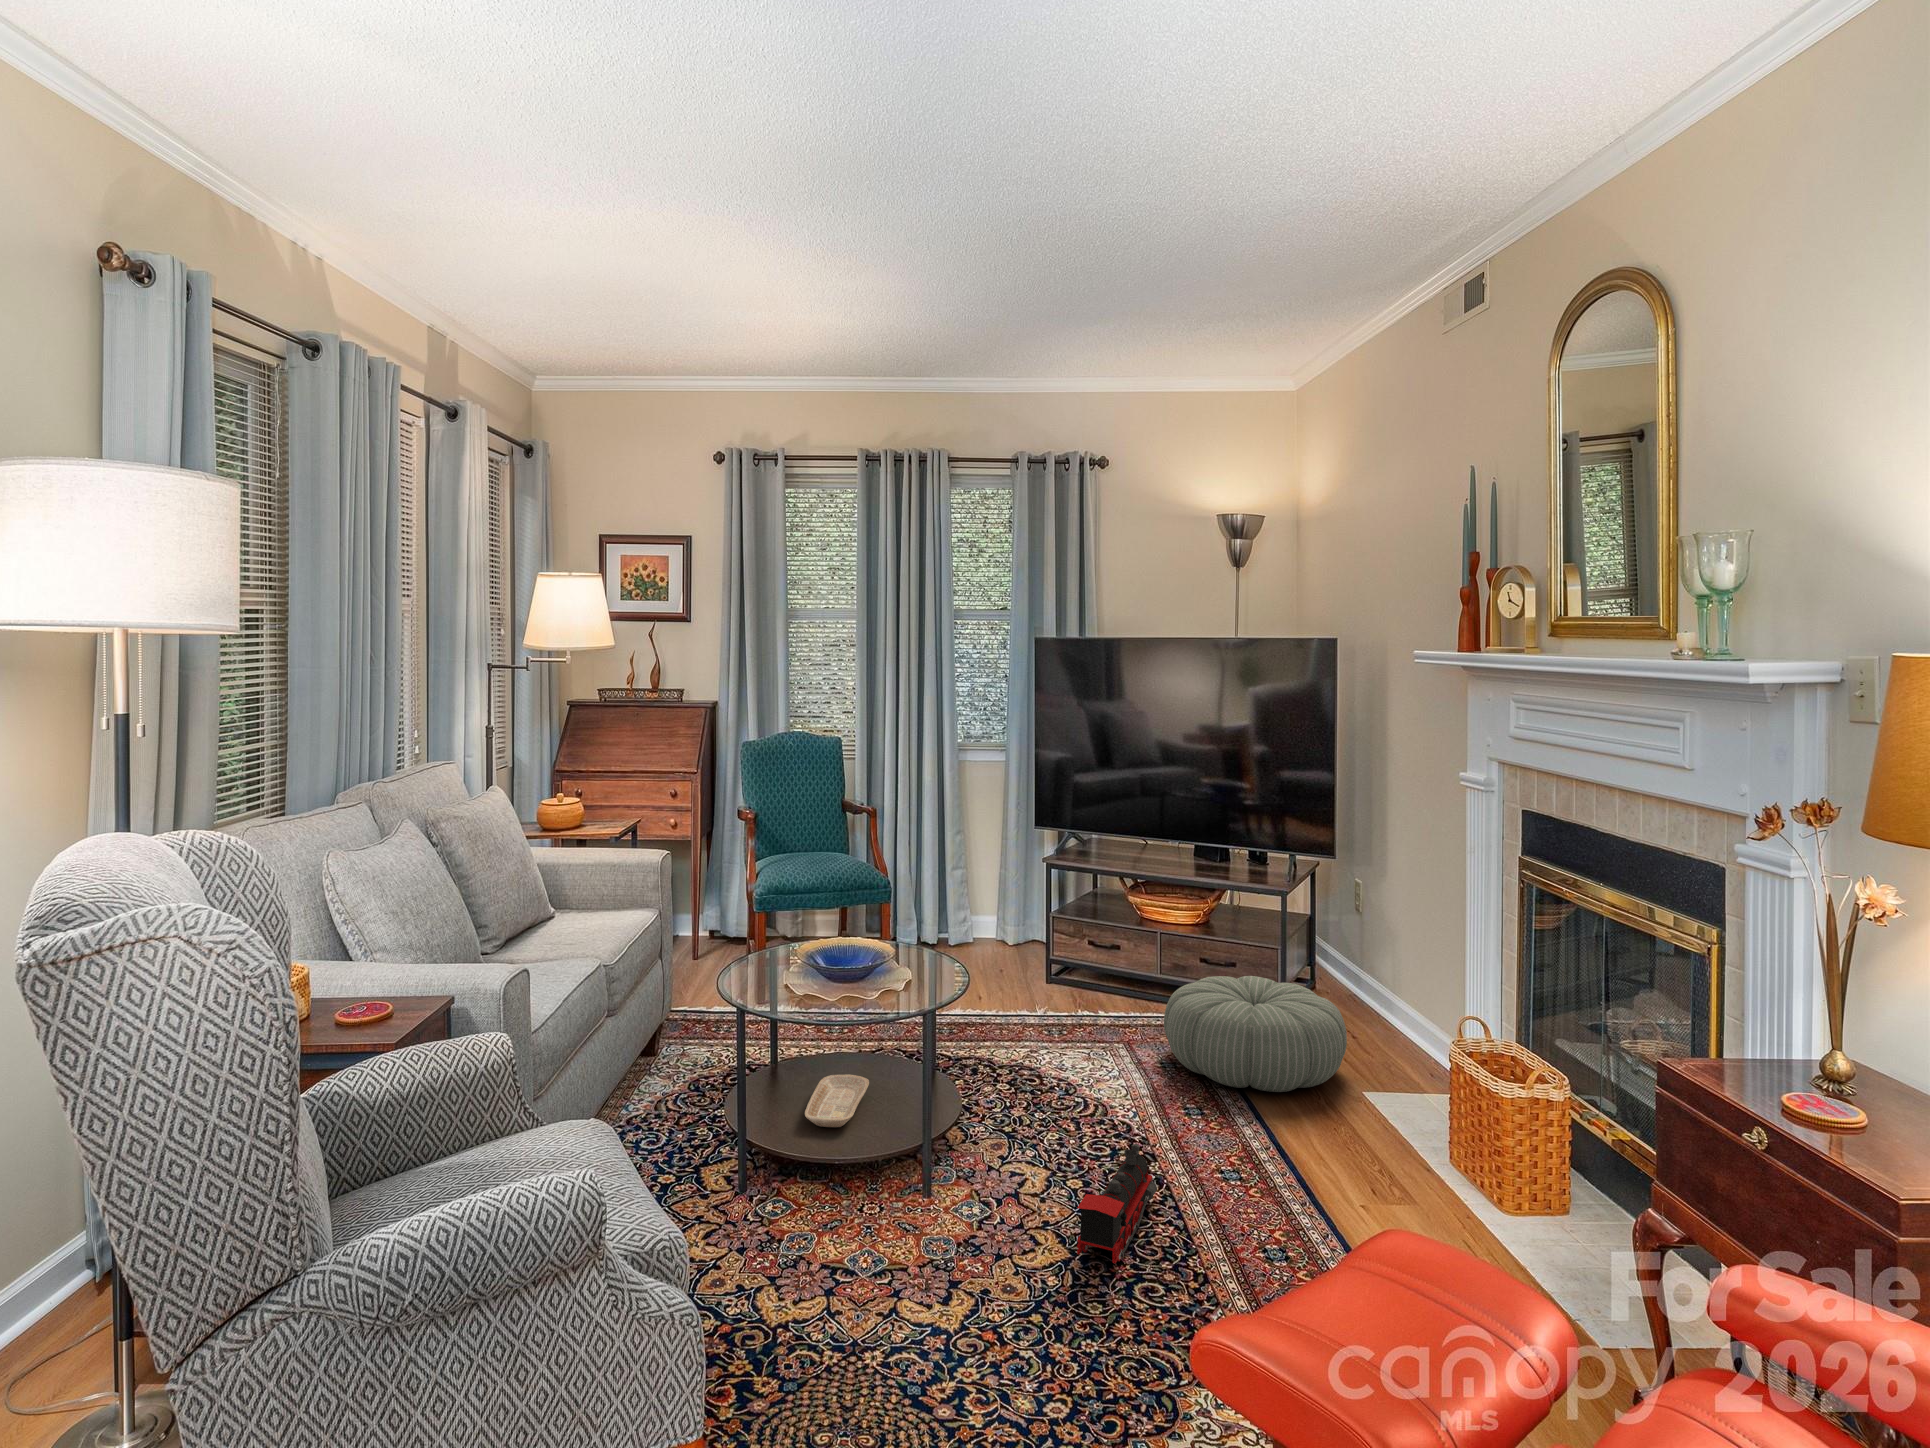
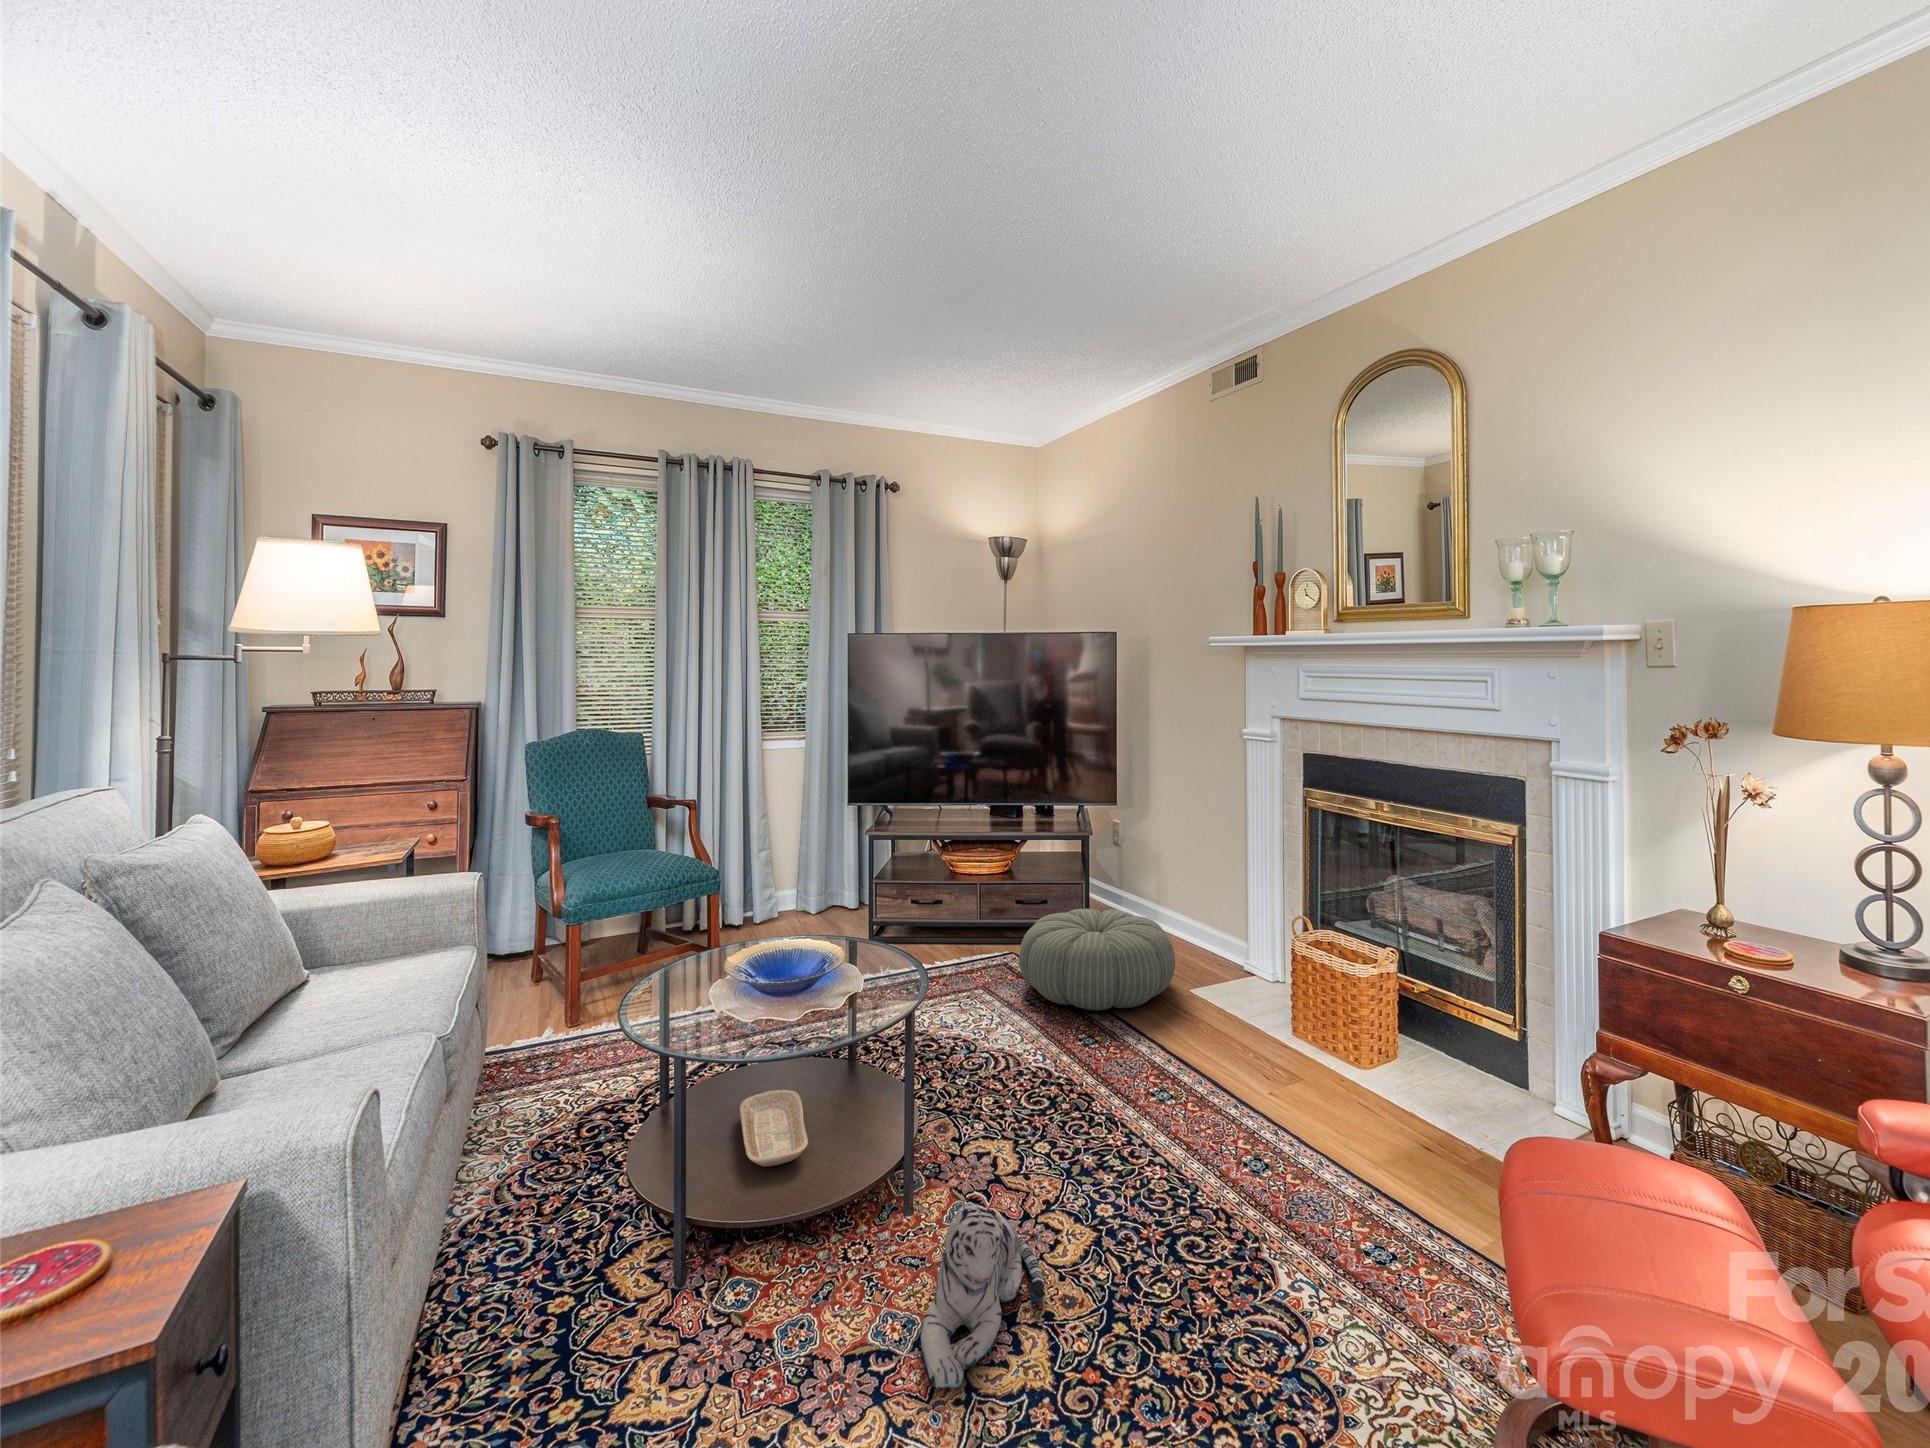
toy train: present [1077,1144,1157,1263] -> none [1083,1090,1153,1231]
plush toy: none [867,1180,1004,1305] -> present [921,1205,1044,1388]

